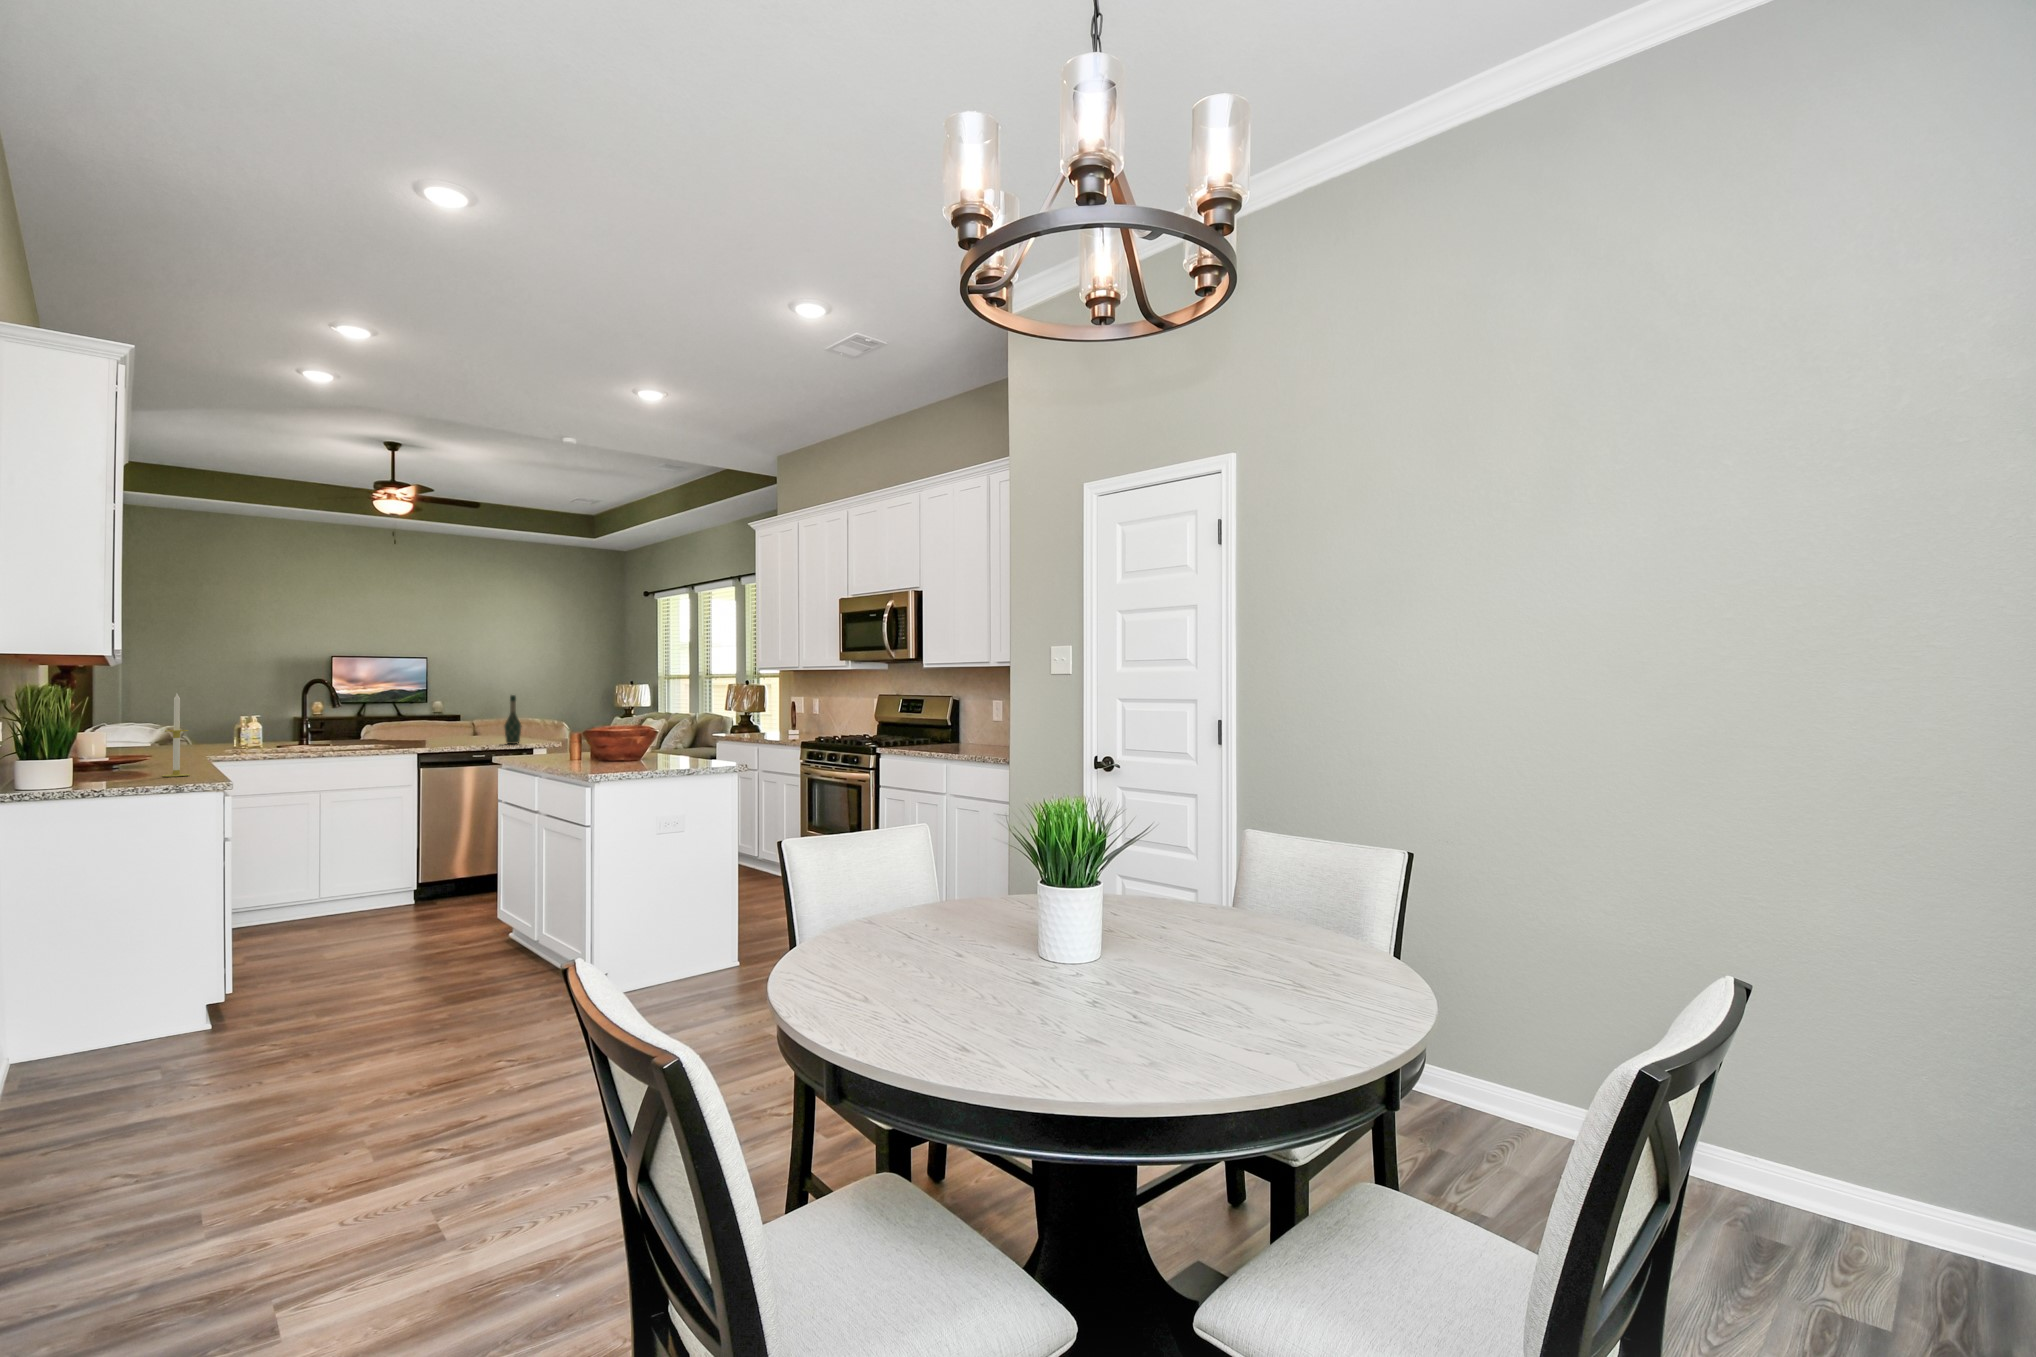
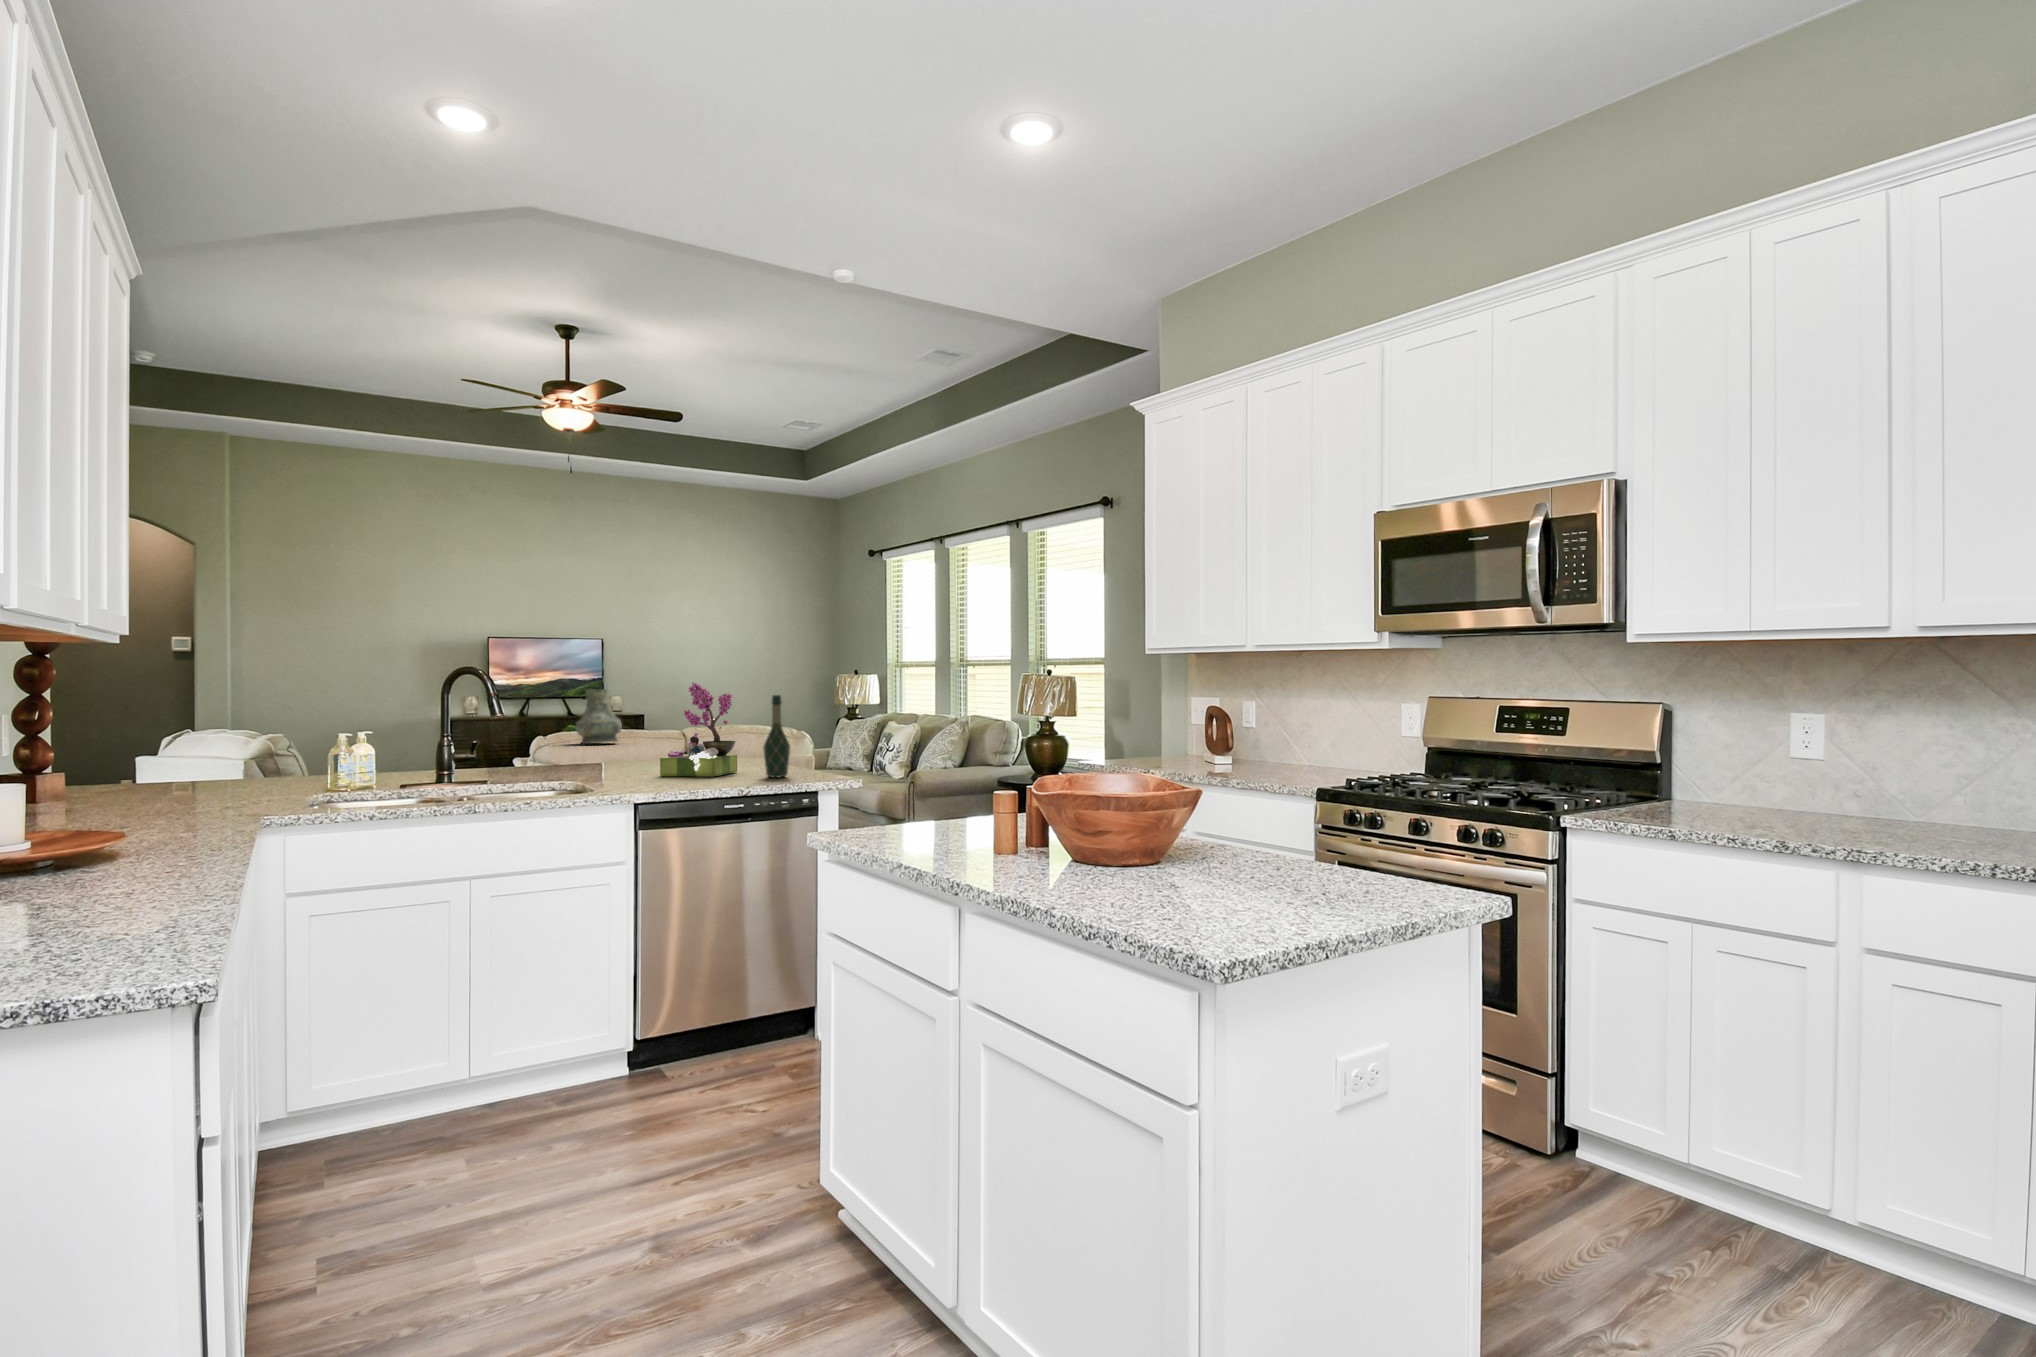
flower arrangement: none [440,687,492,743] -> present [660,682,737,777]
vase: none [398,693,432,732] -> present [575,689,622,744]
candle: present [162,694,190,777] -> none [71,707,149,942]

